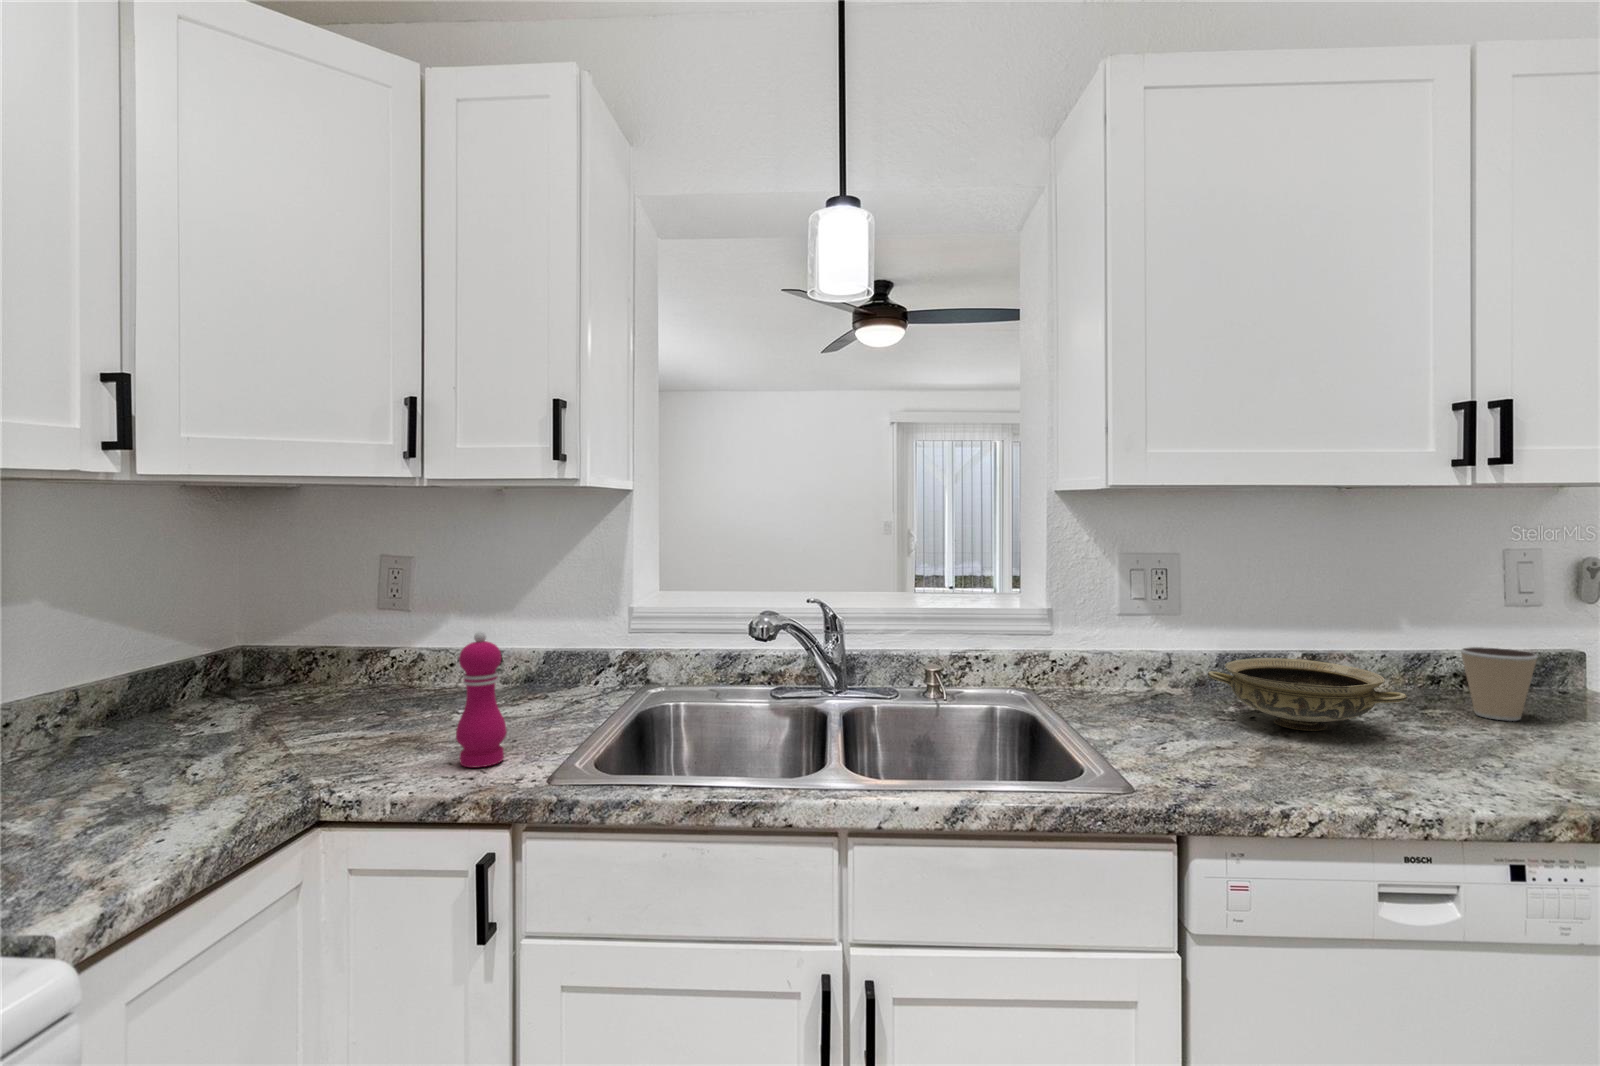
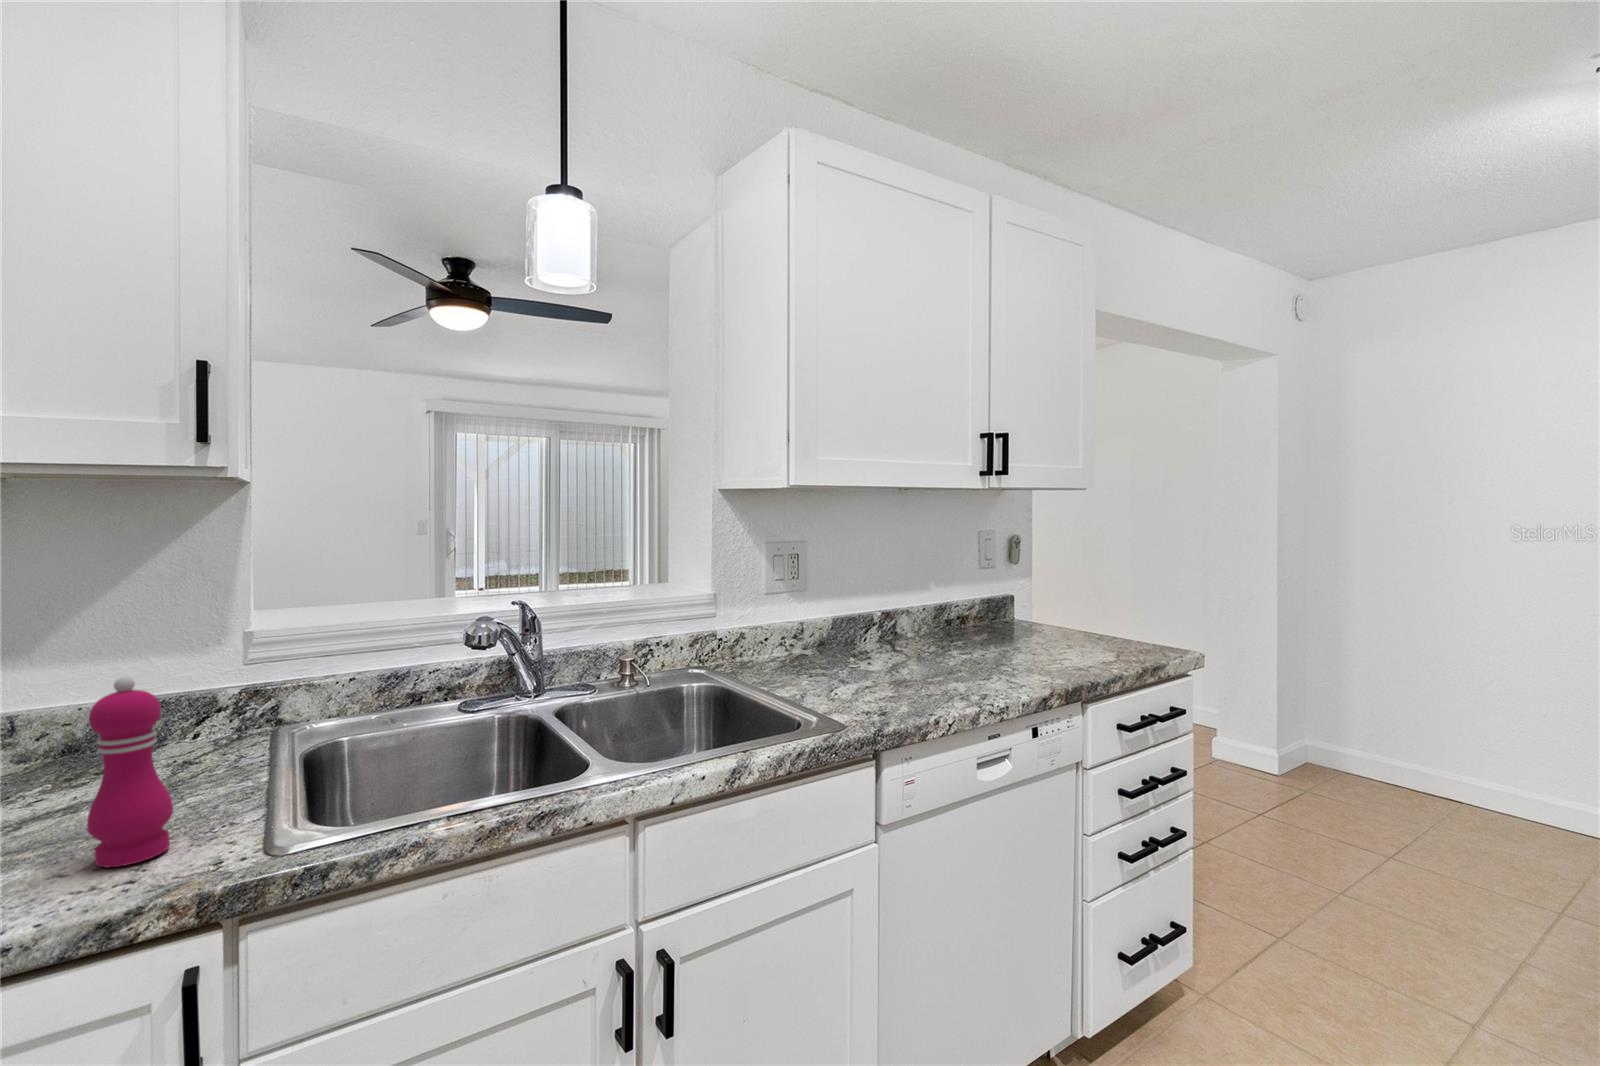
coffee cup: present [1461,647,1538,721] -> none [976,595,1016,642]
ceramic bowl: present [1208,658,1407,731] -> none [842,615,968,666]

